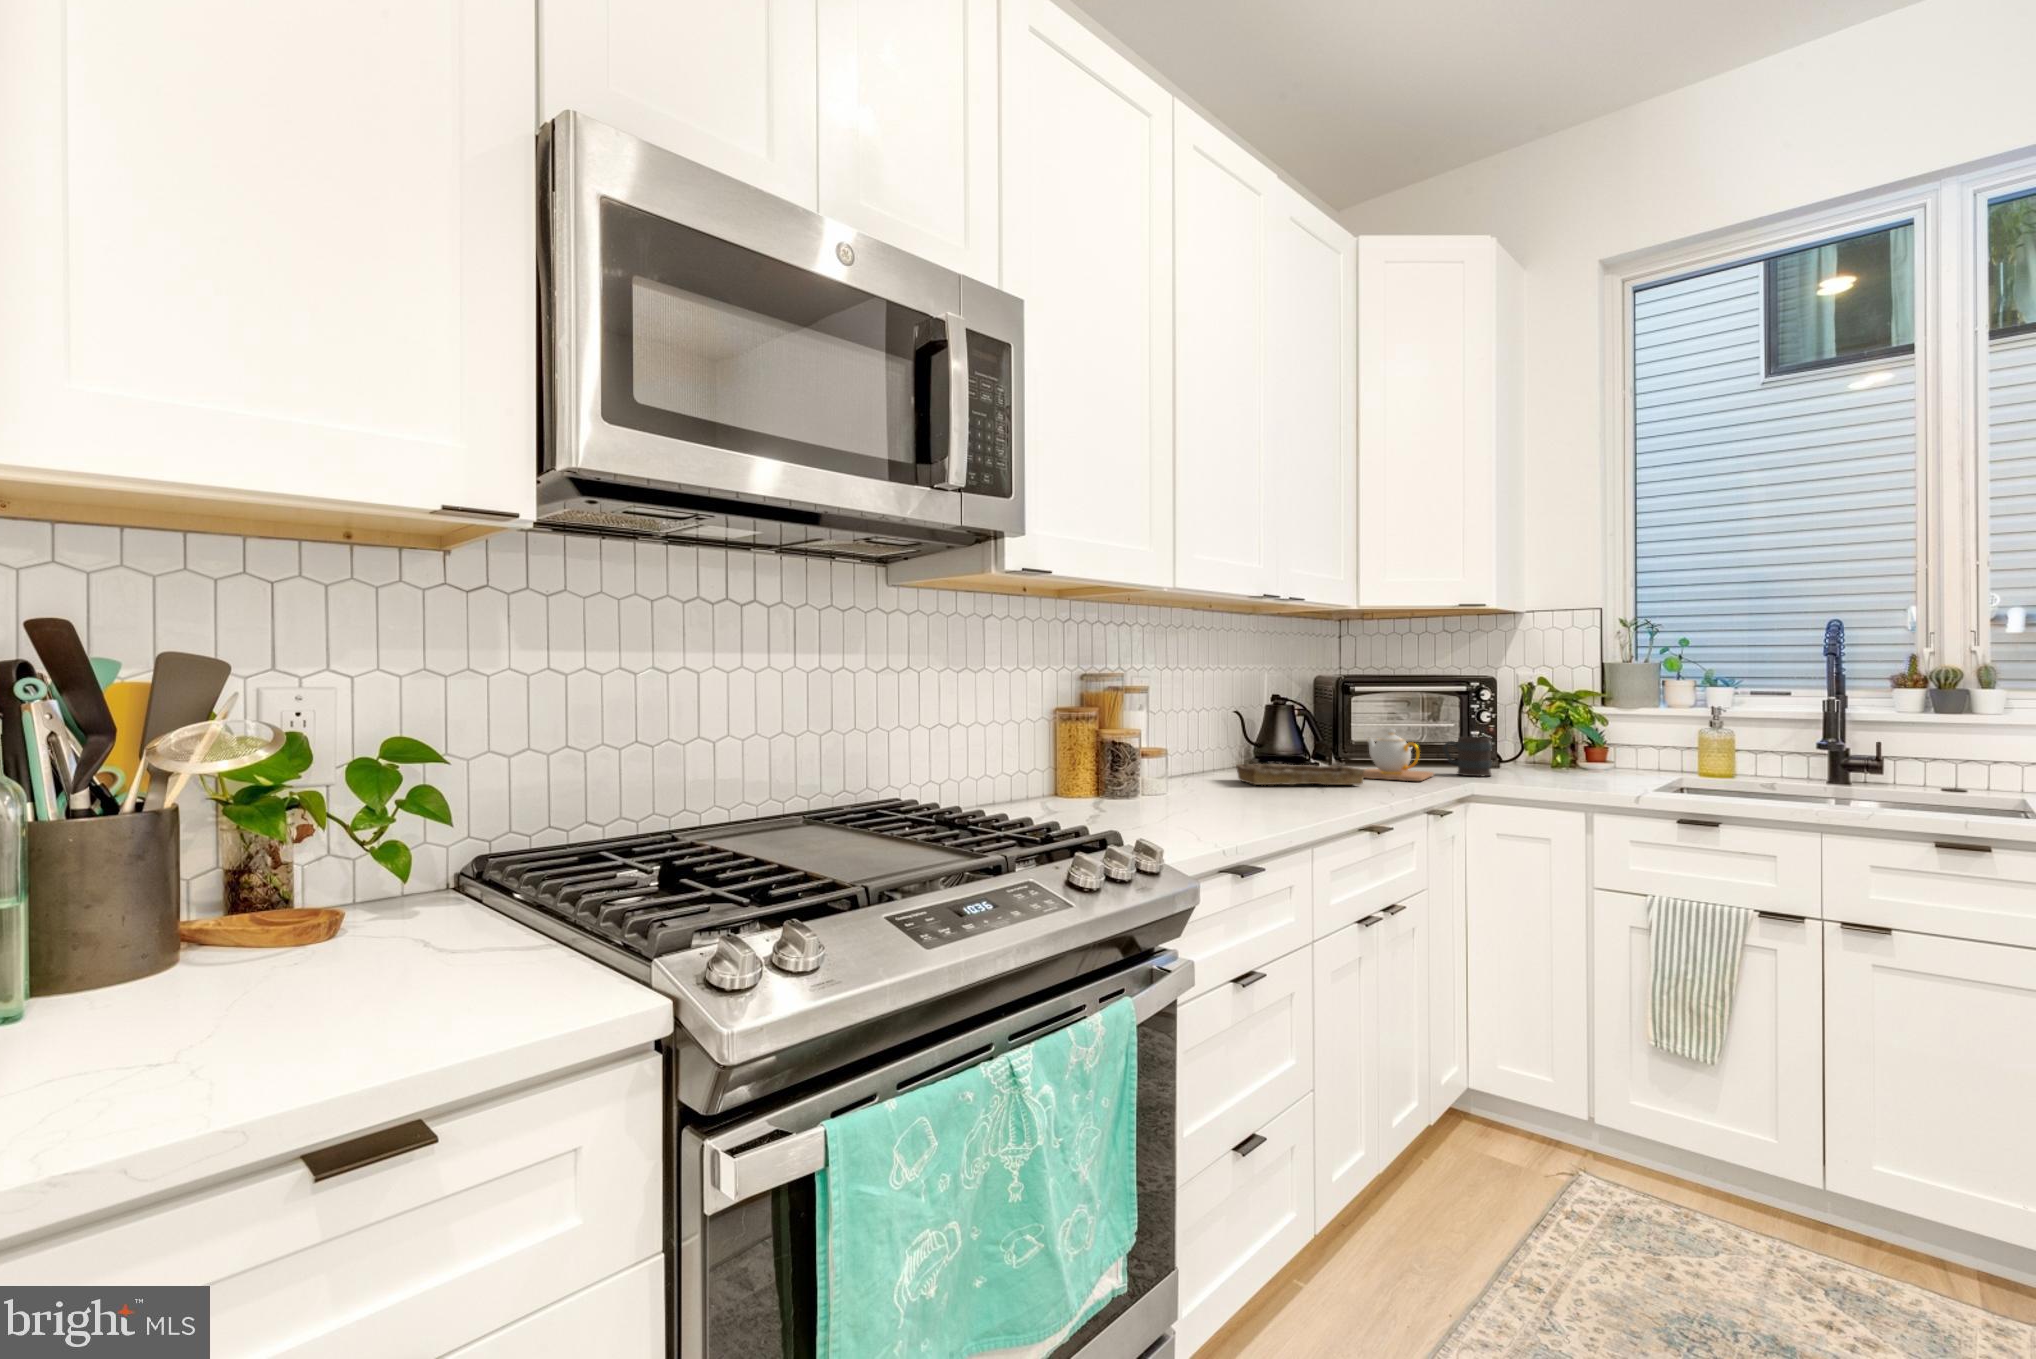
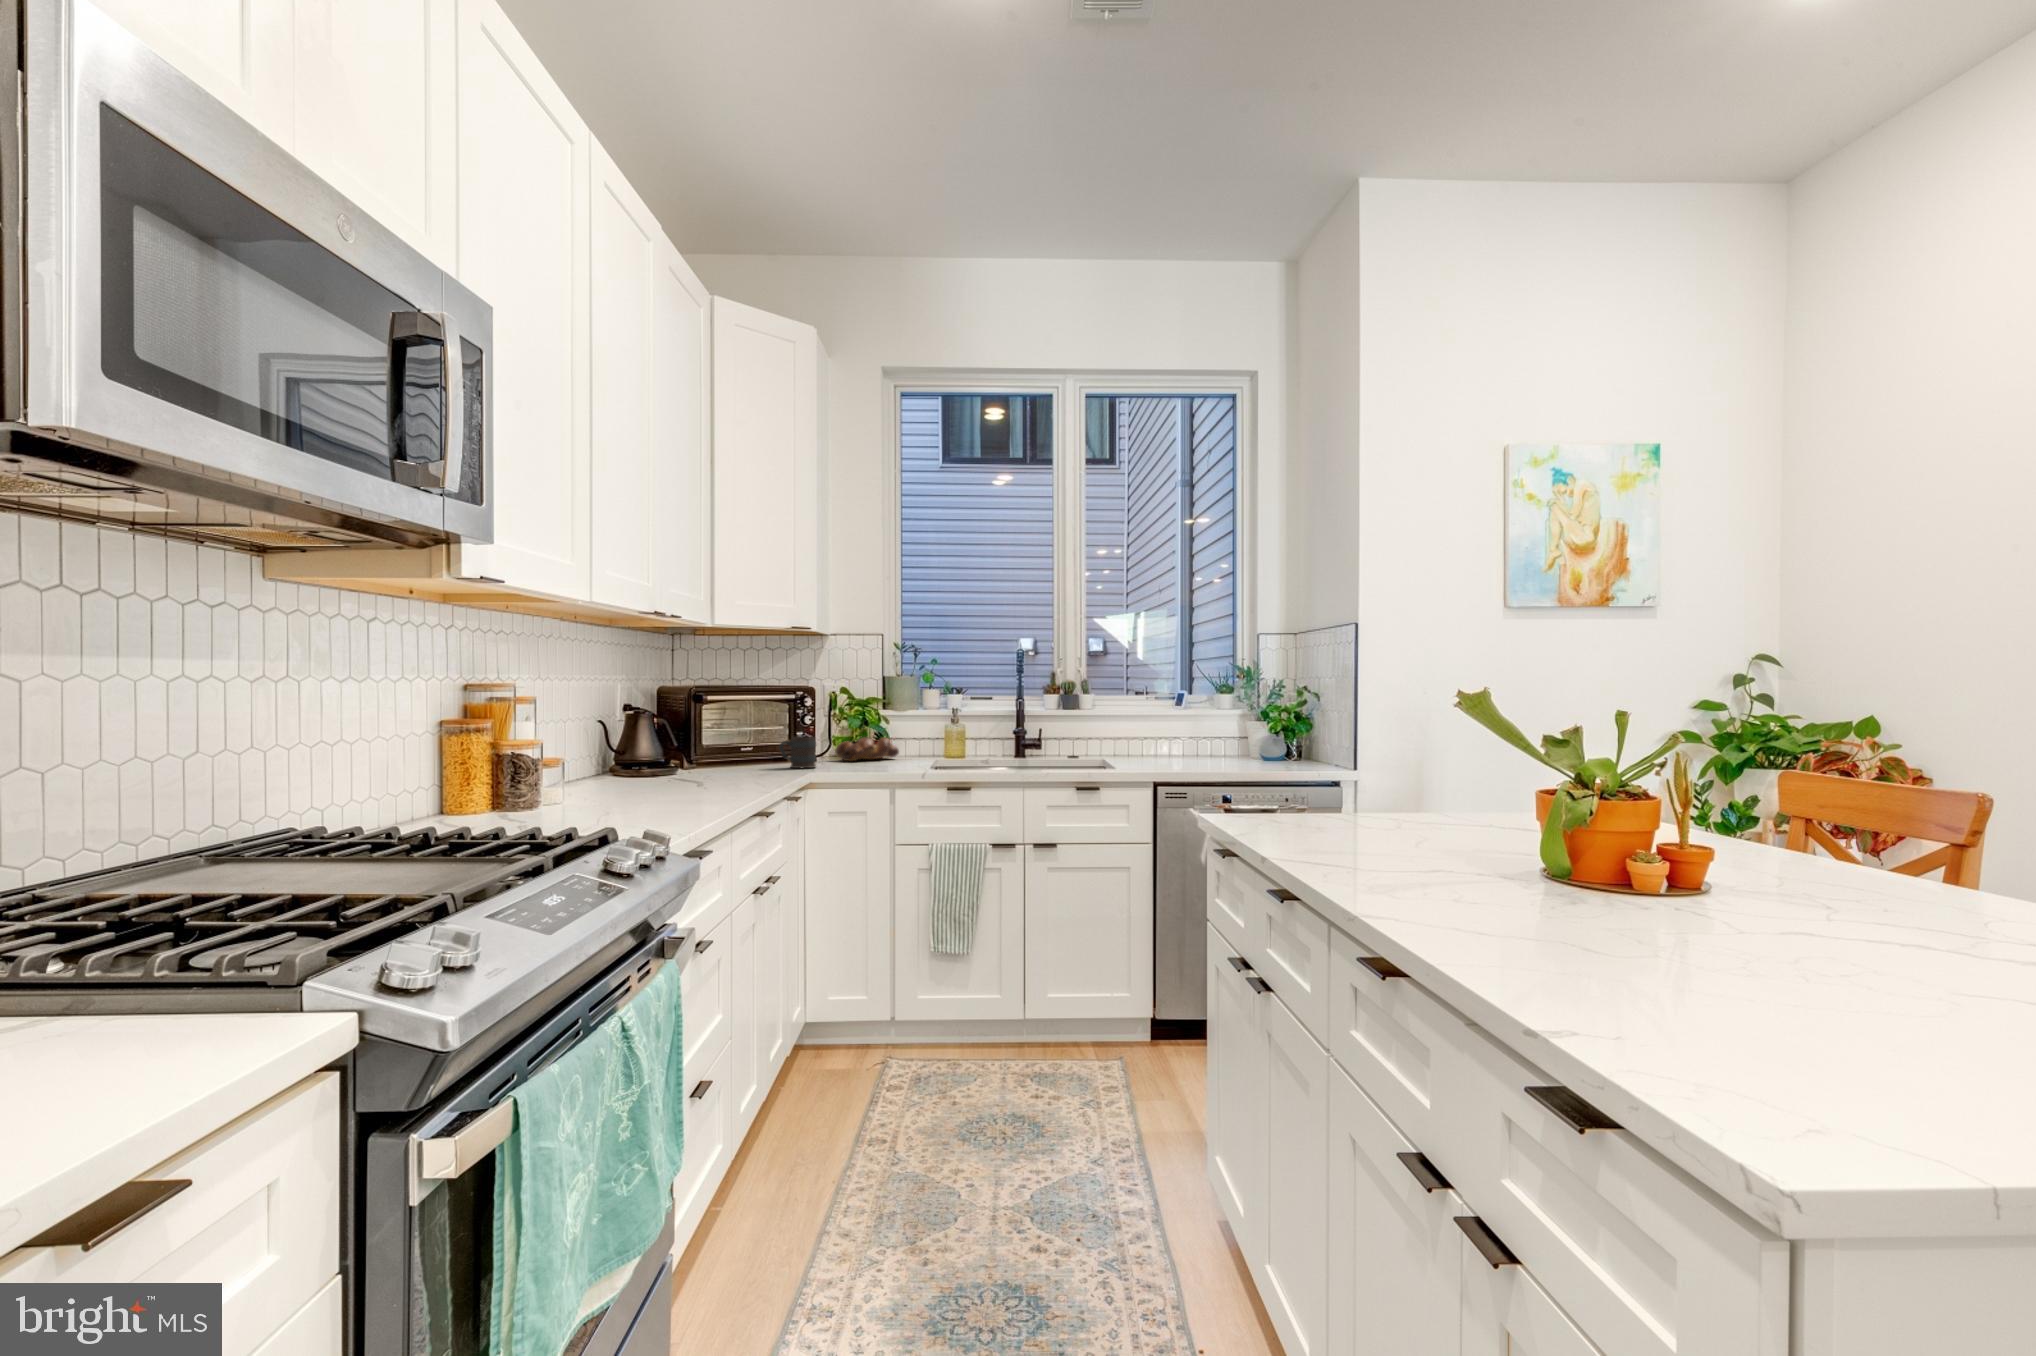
teapot: present [1363,729,1434,781] -> none [712,732,775,776]
bread loaf: none [1529,739,1626,771] -> present [835,736,899,761]
tray: present [1236,764,1366,785] -> none [608,765,735,787]

